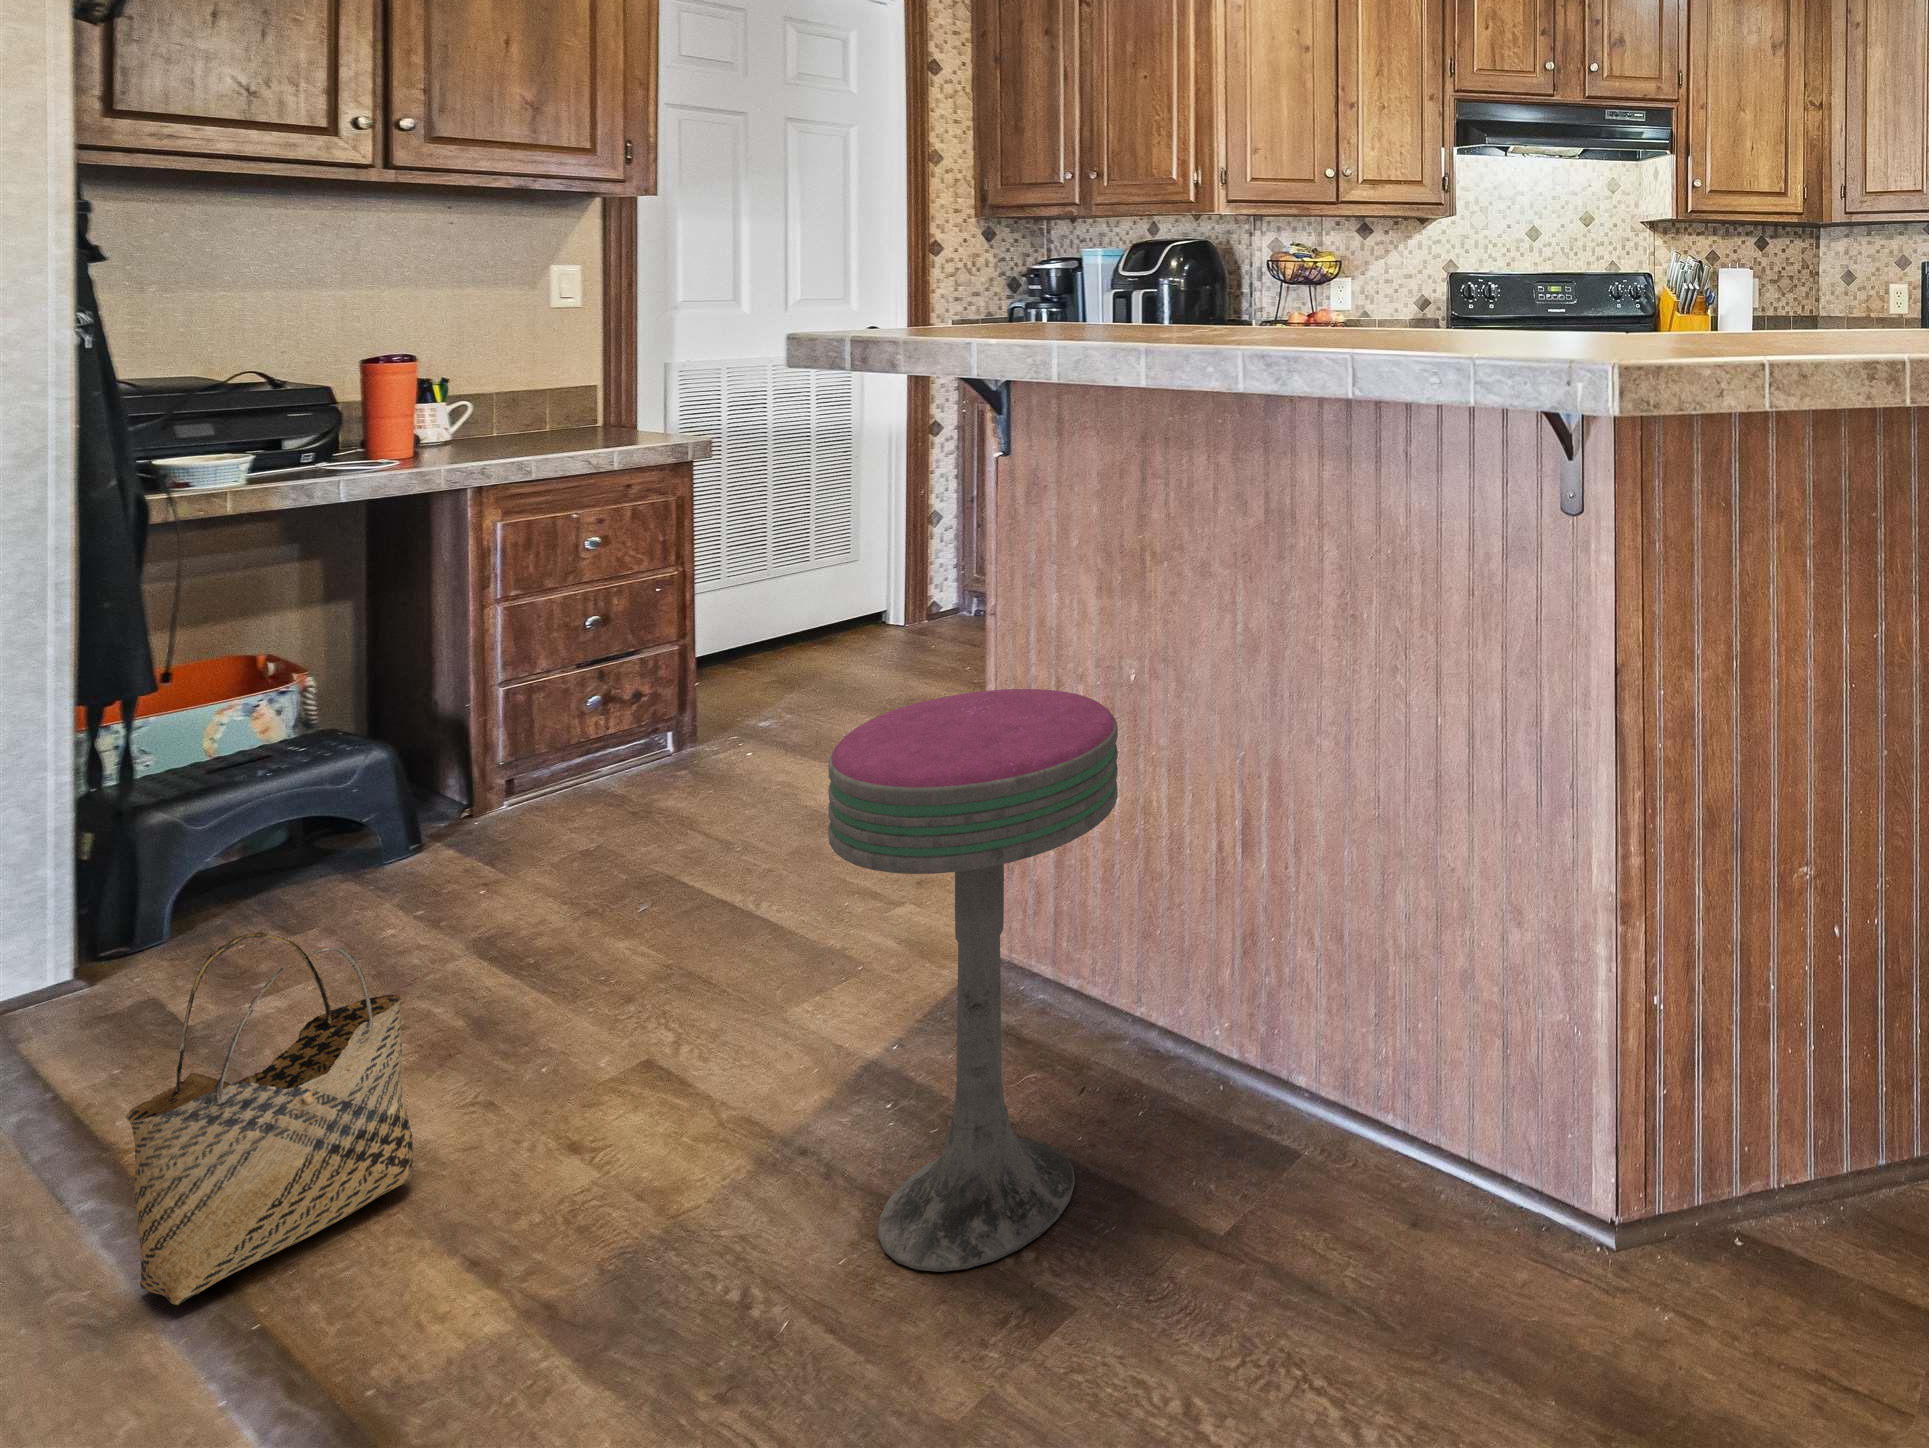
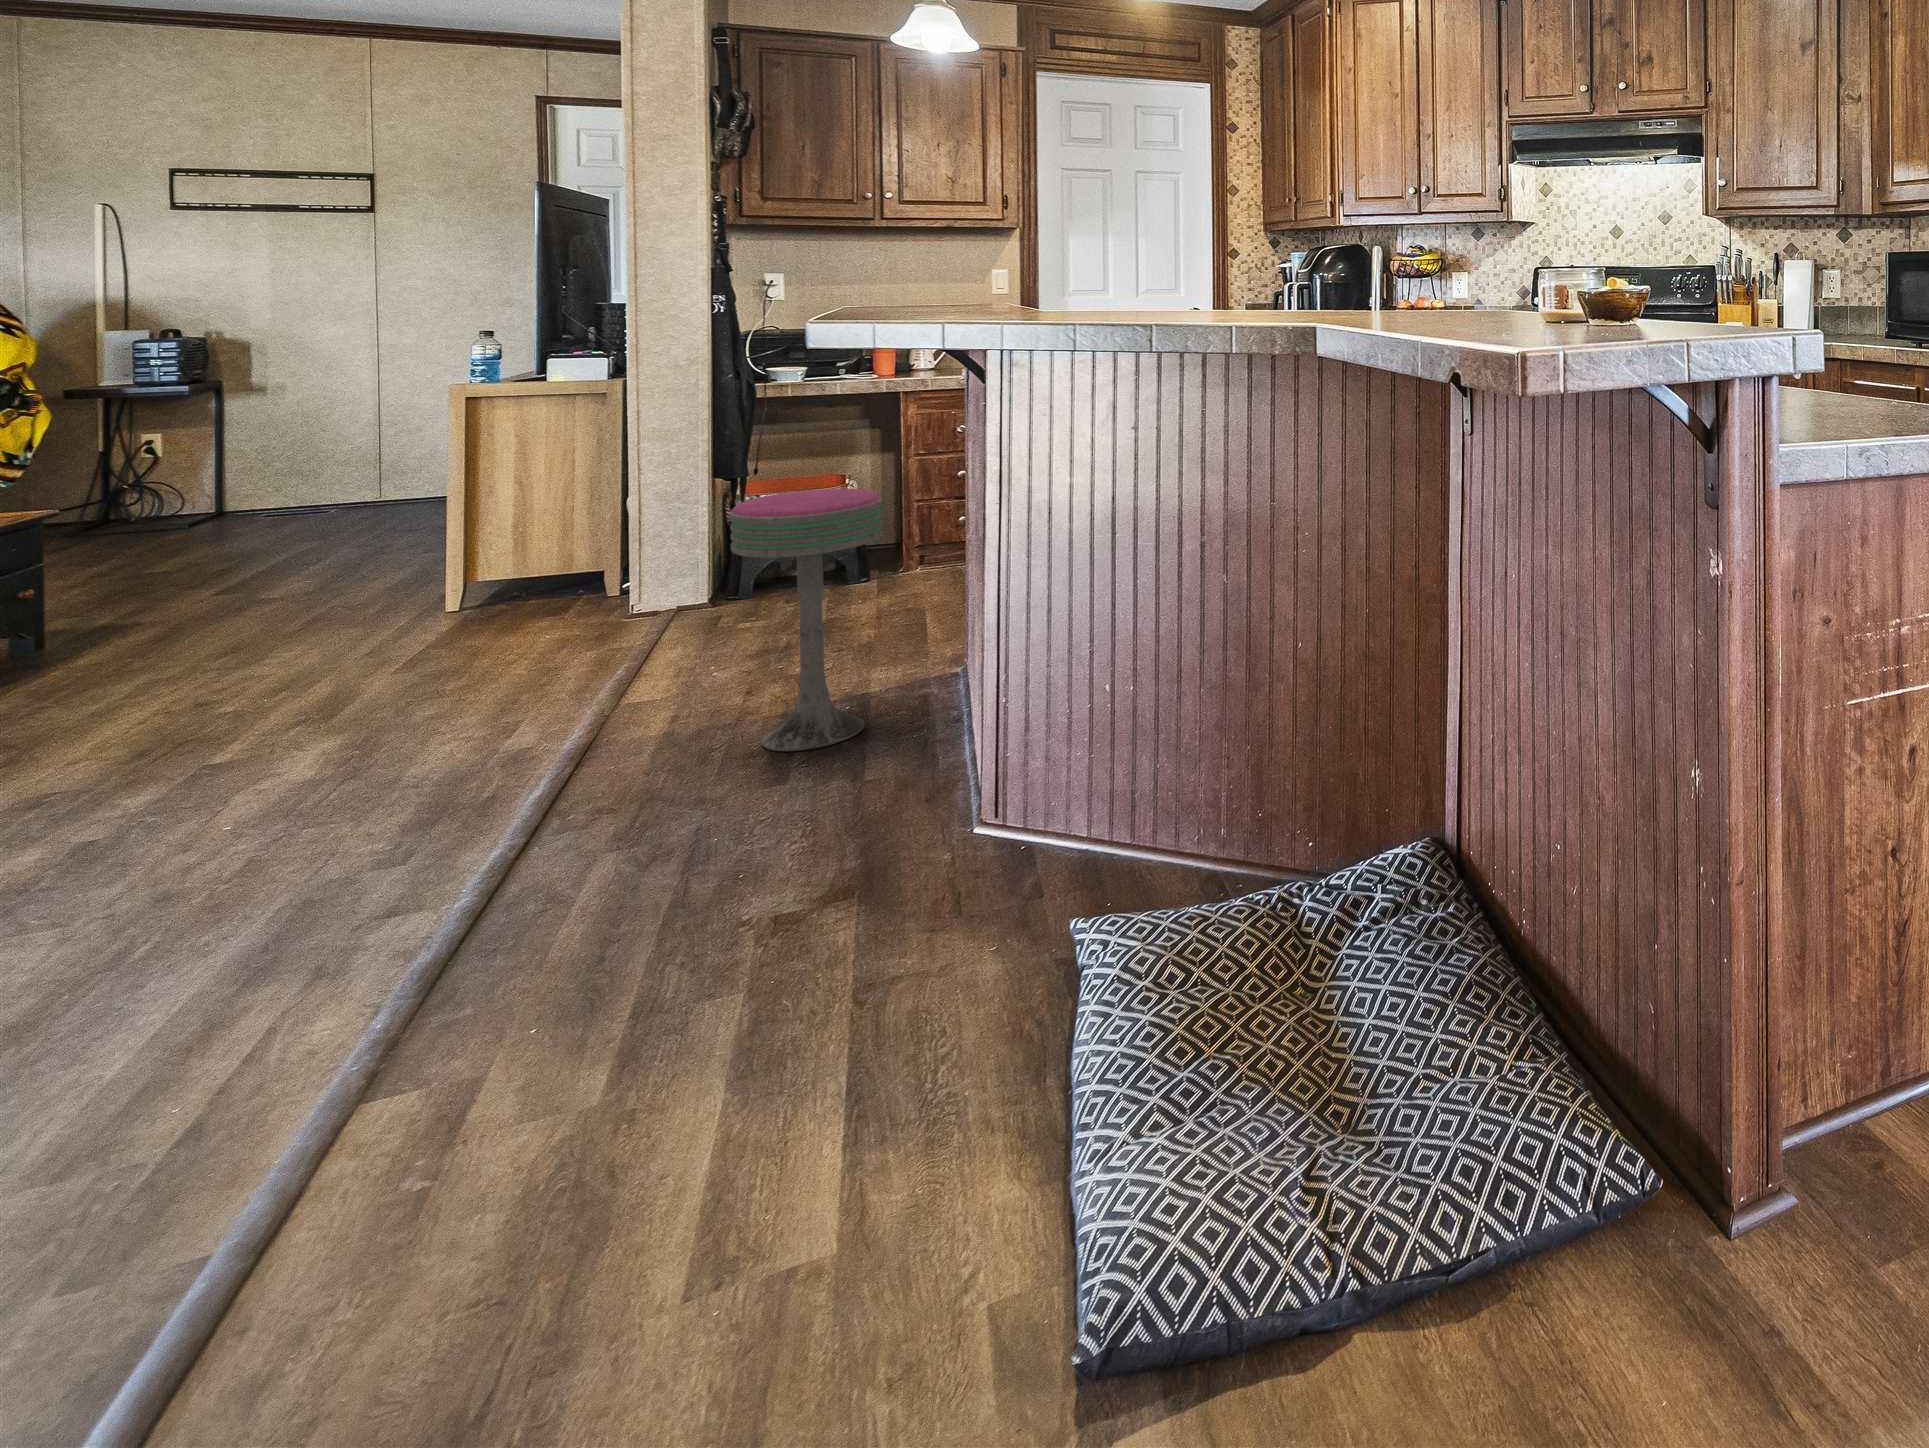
woven basket: present [126,932,413,1305] -> none [579,560,694,695]

